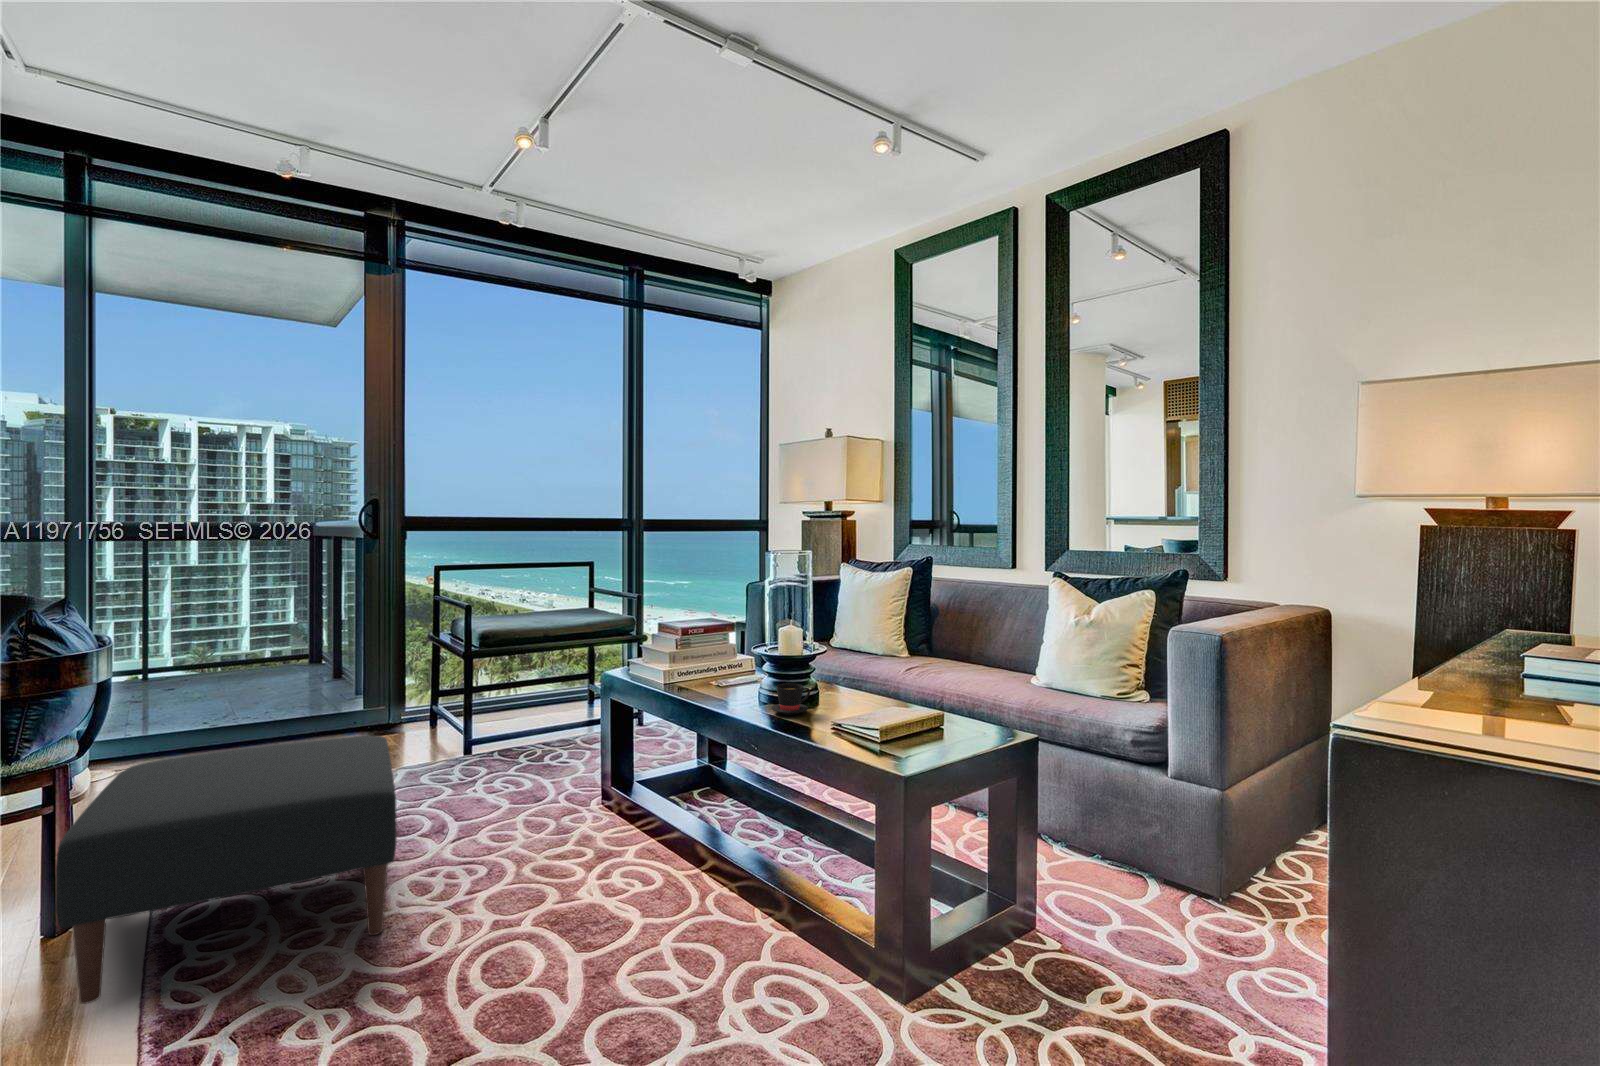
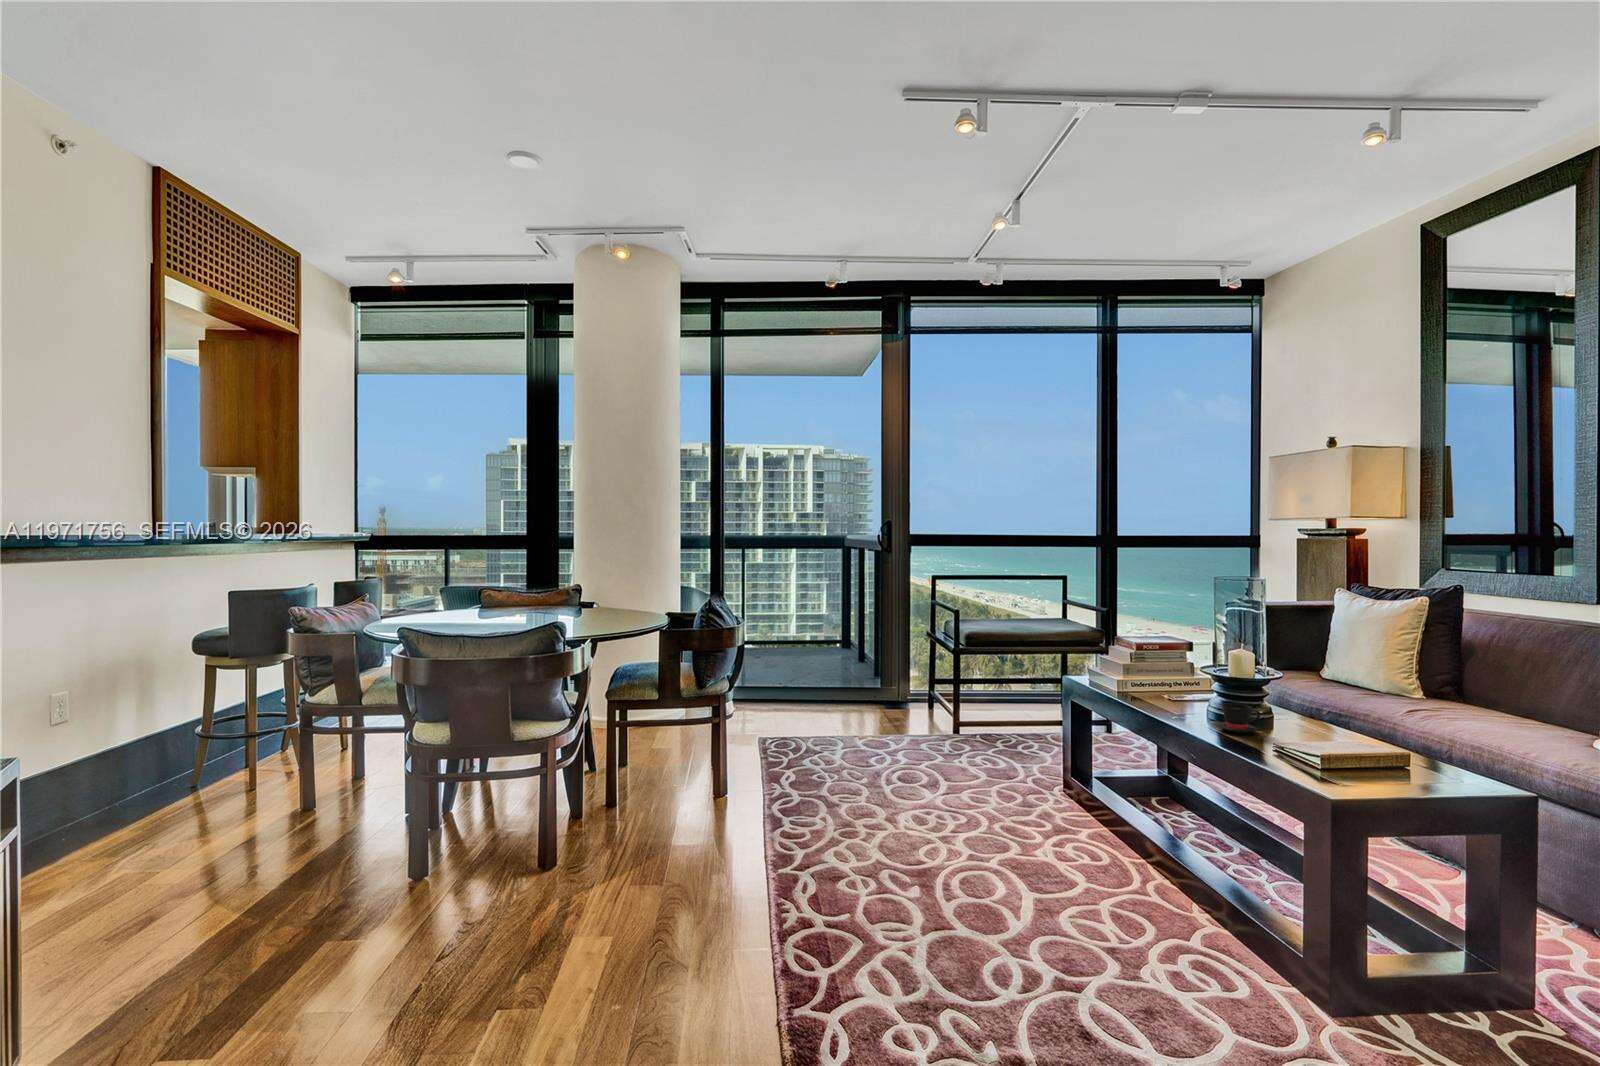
ottoman: present [56,736,397,1004] -> none [727,700,903,842]

